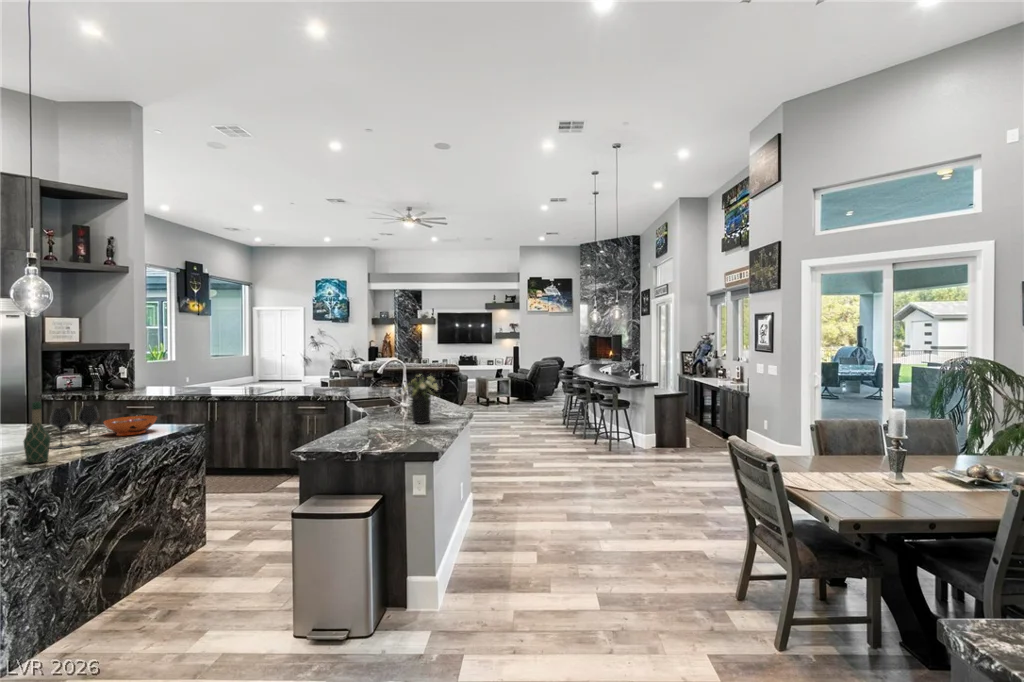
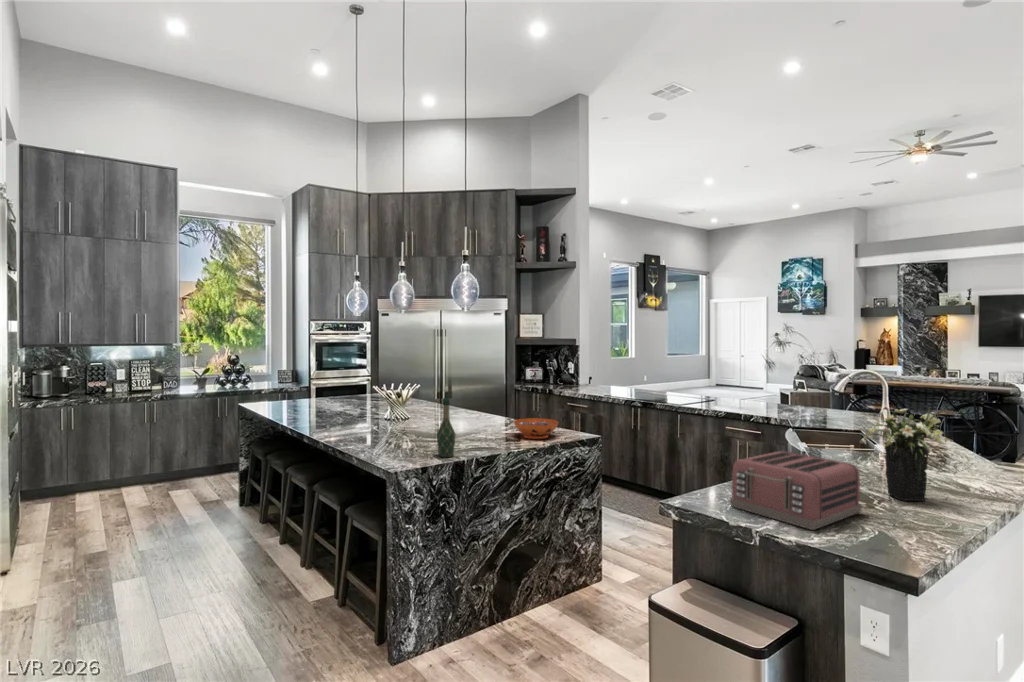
toaster: none [335,405,405,443] -> present [730,451,862,530]
wine glass: present [50,406,99,449] -> none [467,404,504,444]

